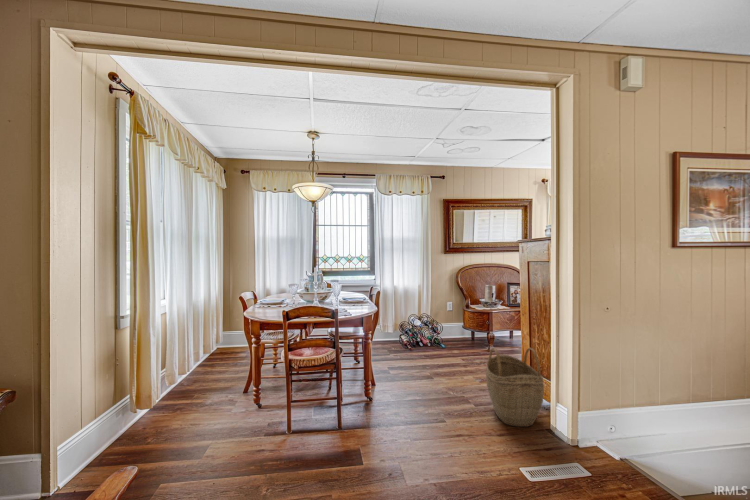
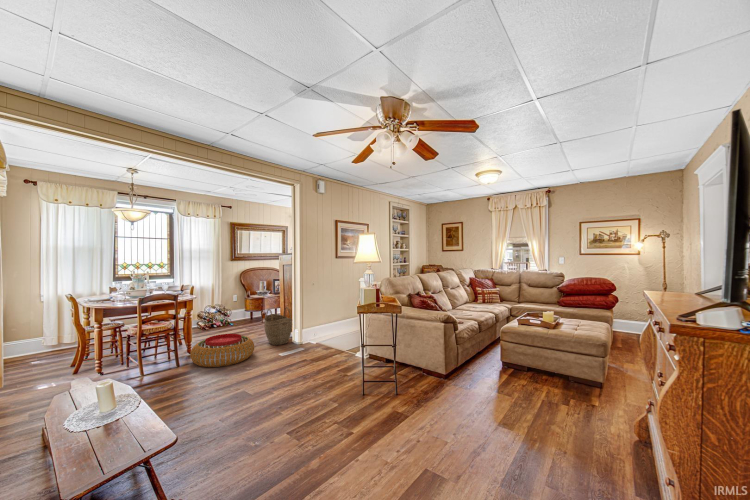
pouf: none [354,384,462,461] -> present [190,334,254,367]

